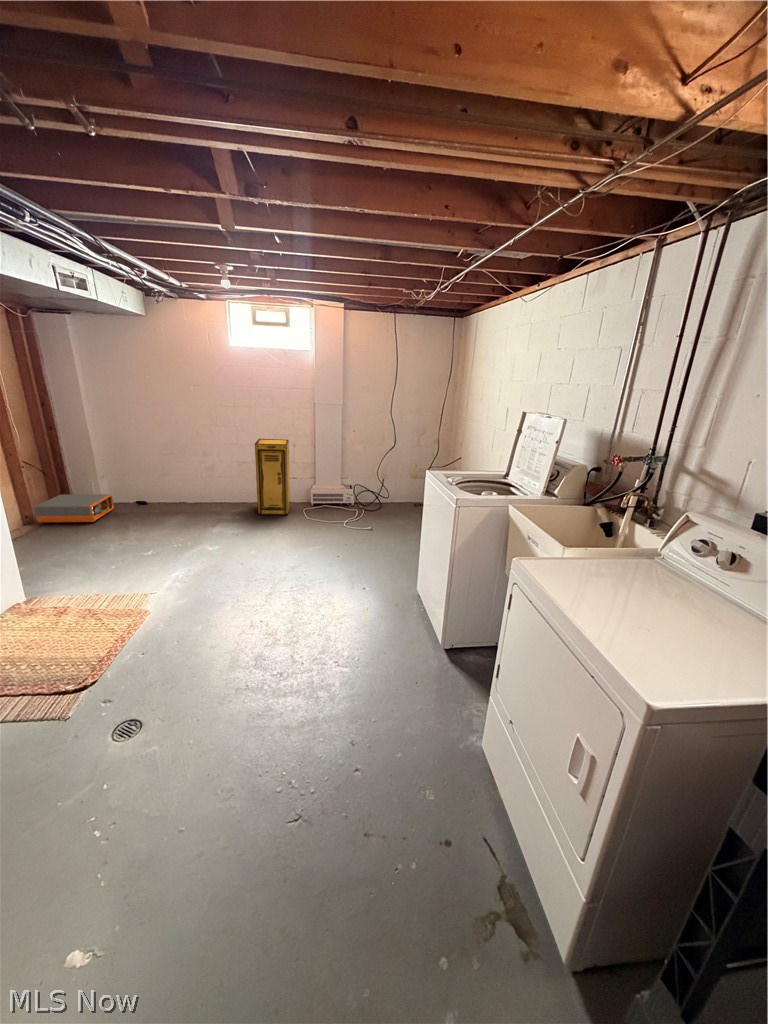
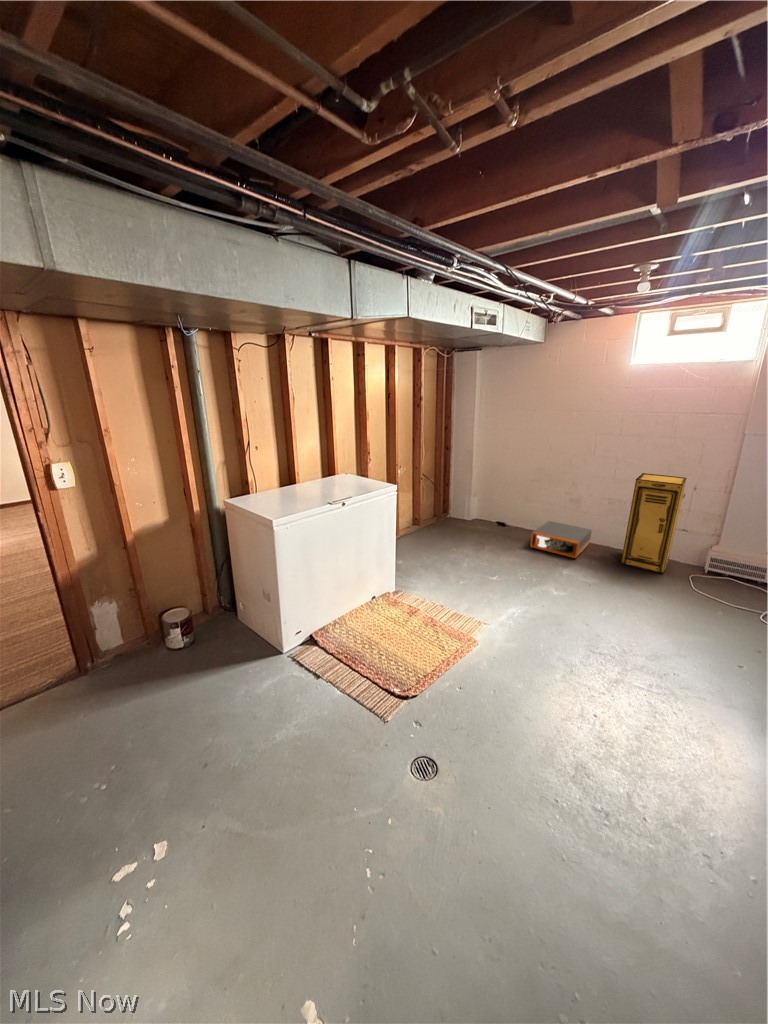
storage box: present [34,494,114,523] -> present [530,521,592,558]

